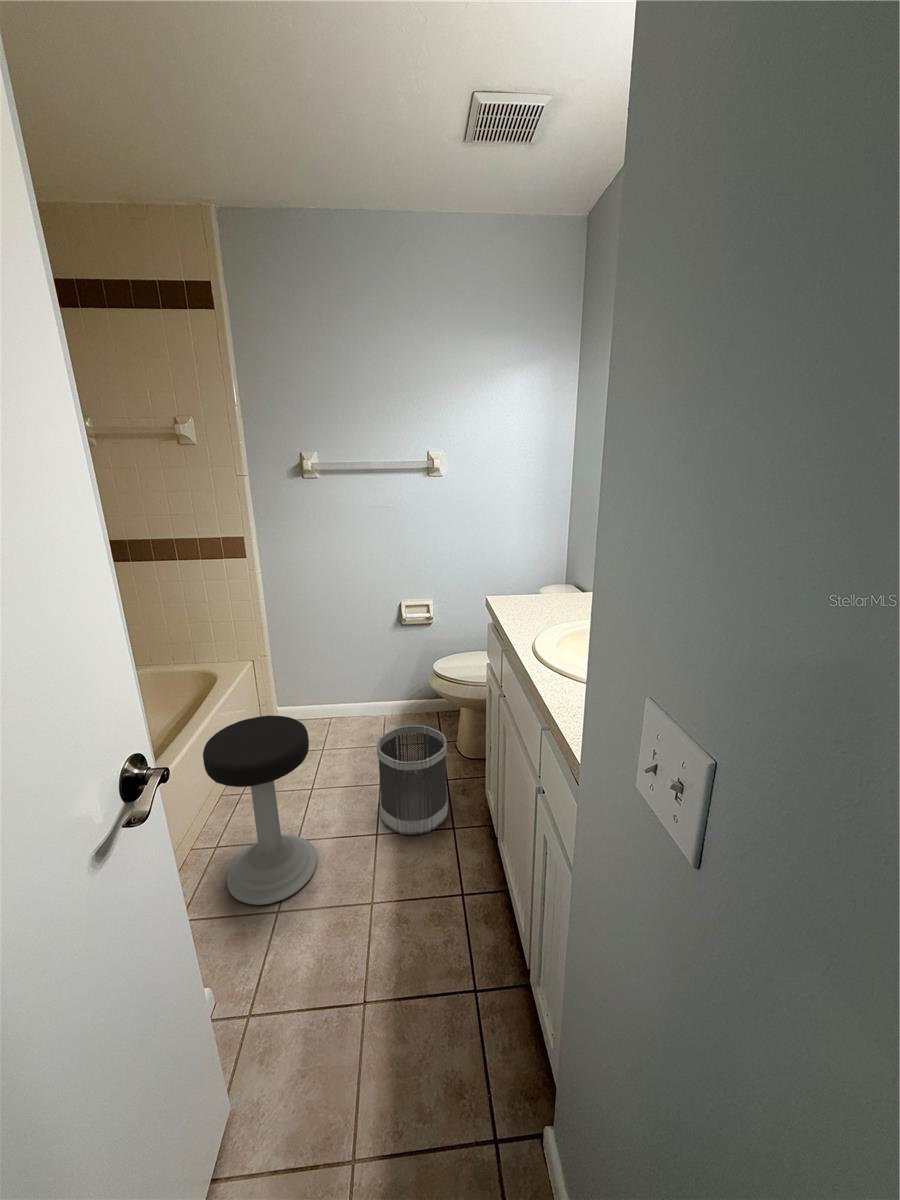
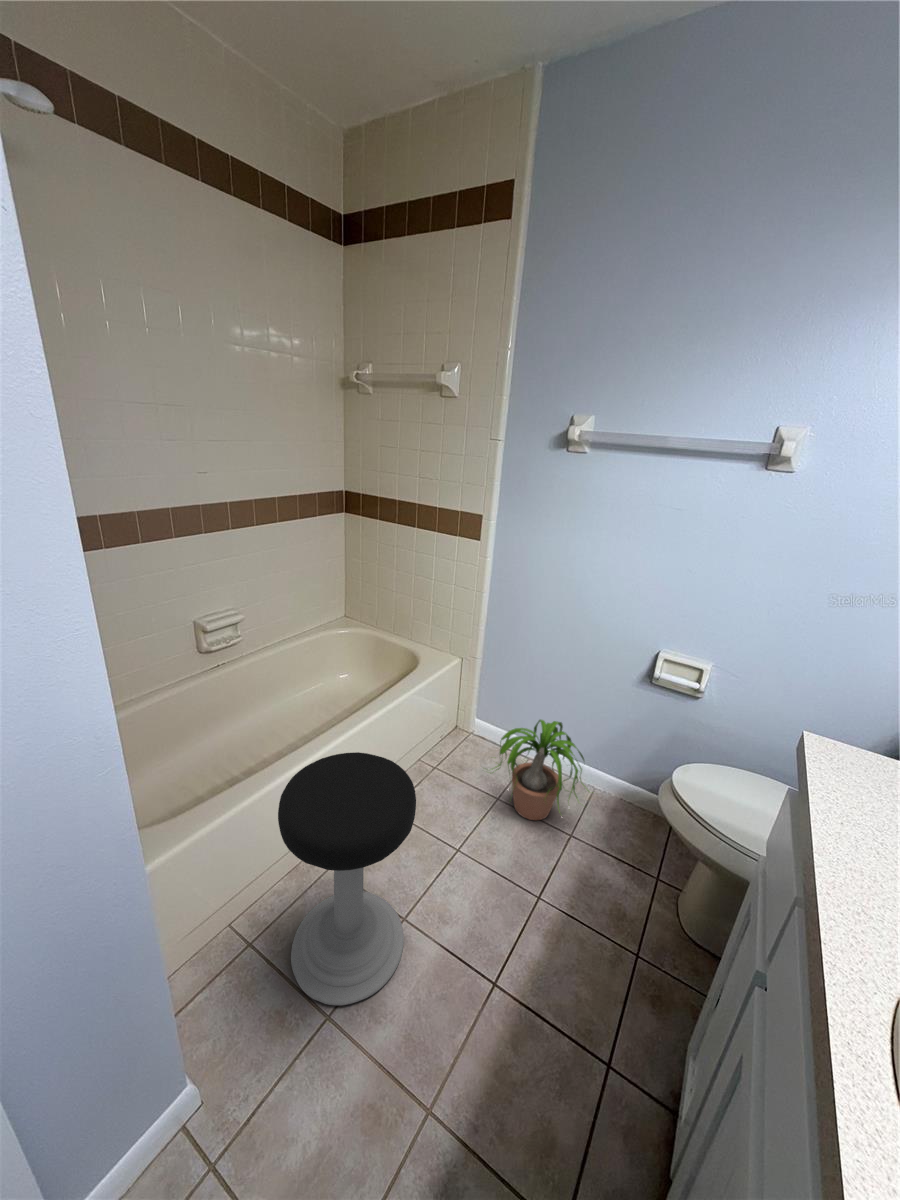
potted plant: none [309,673,395,750] -> present [496,719,588,820]
wastebasket: present [377,725,448,835] -> none [502,849,633,1044]

